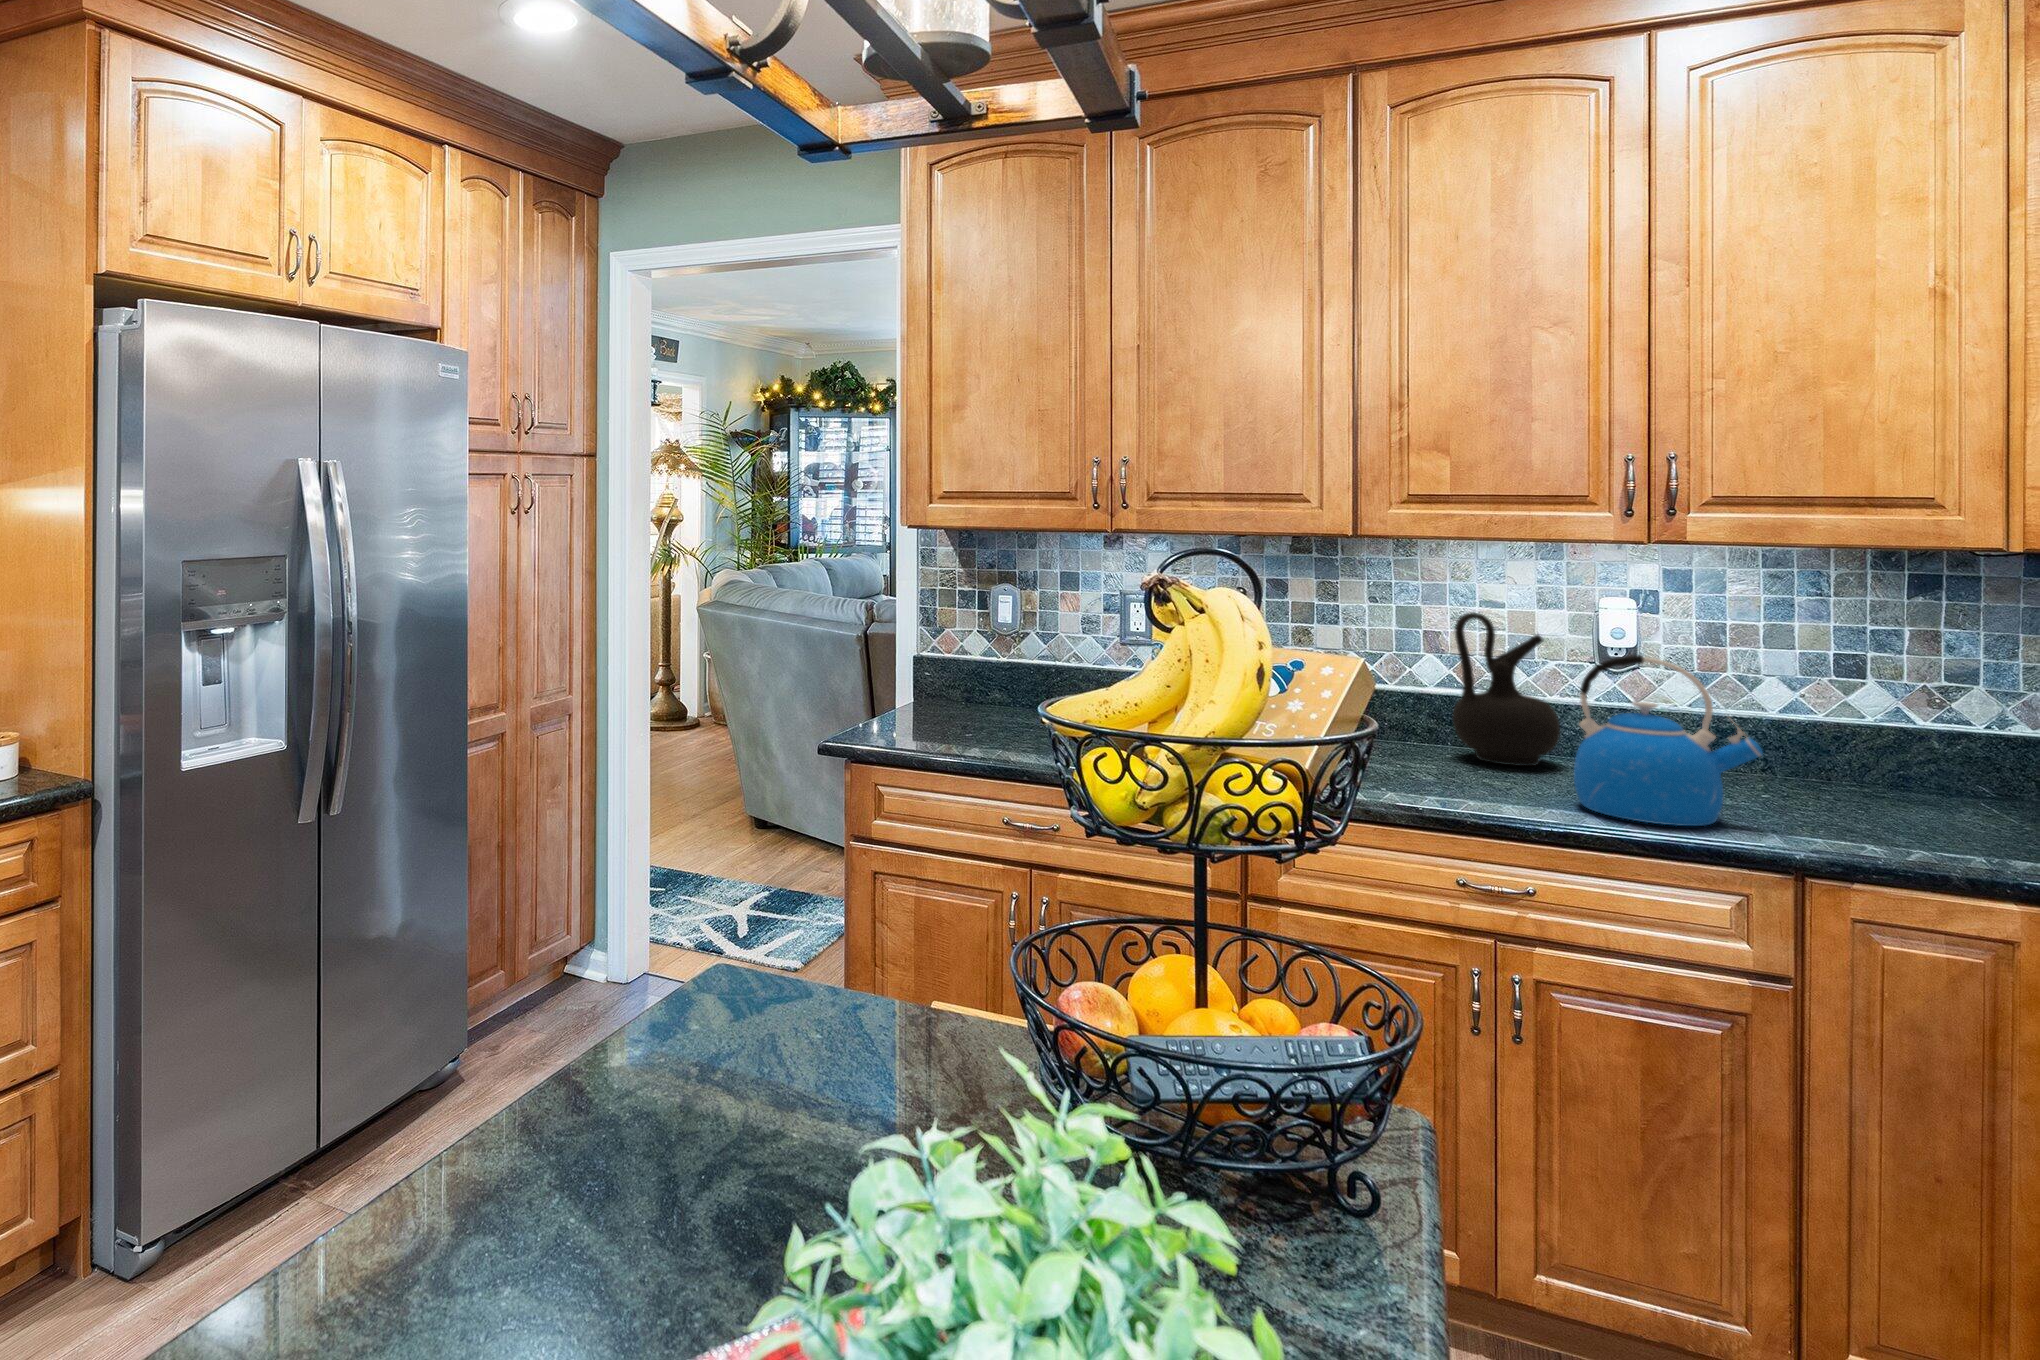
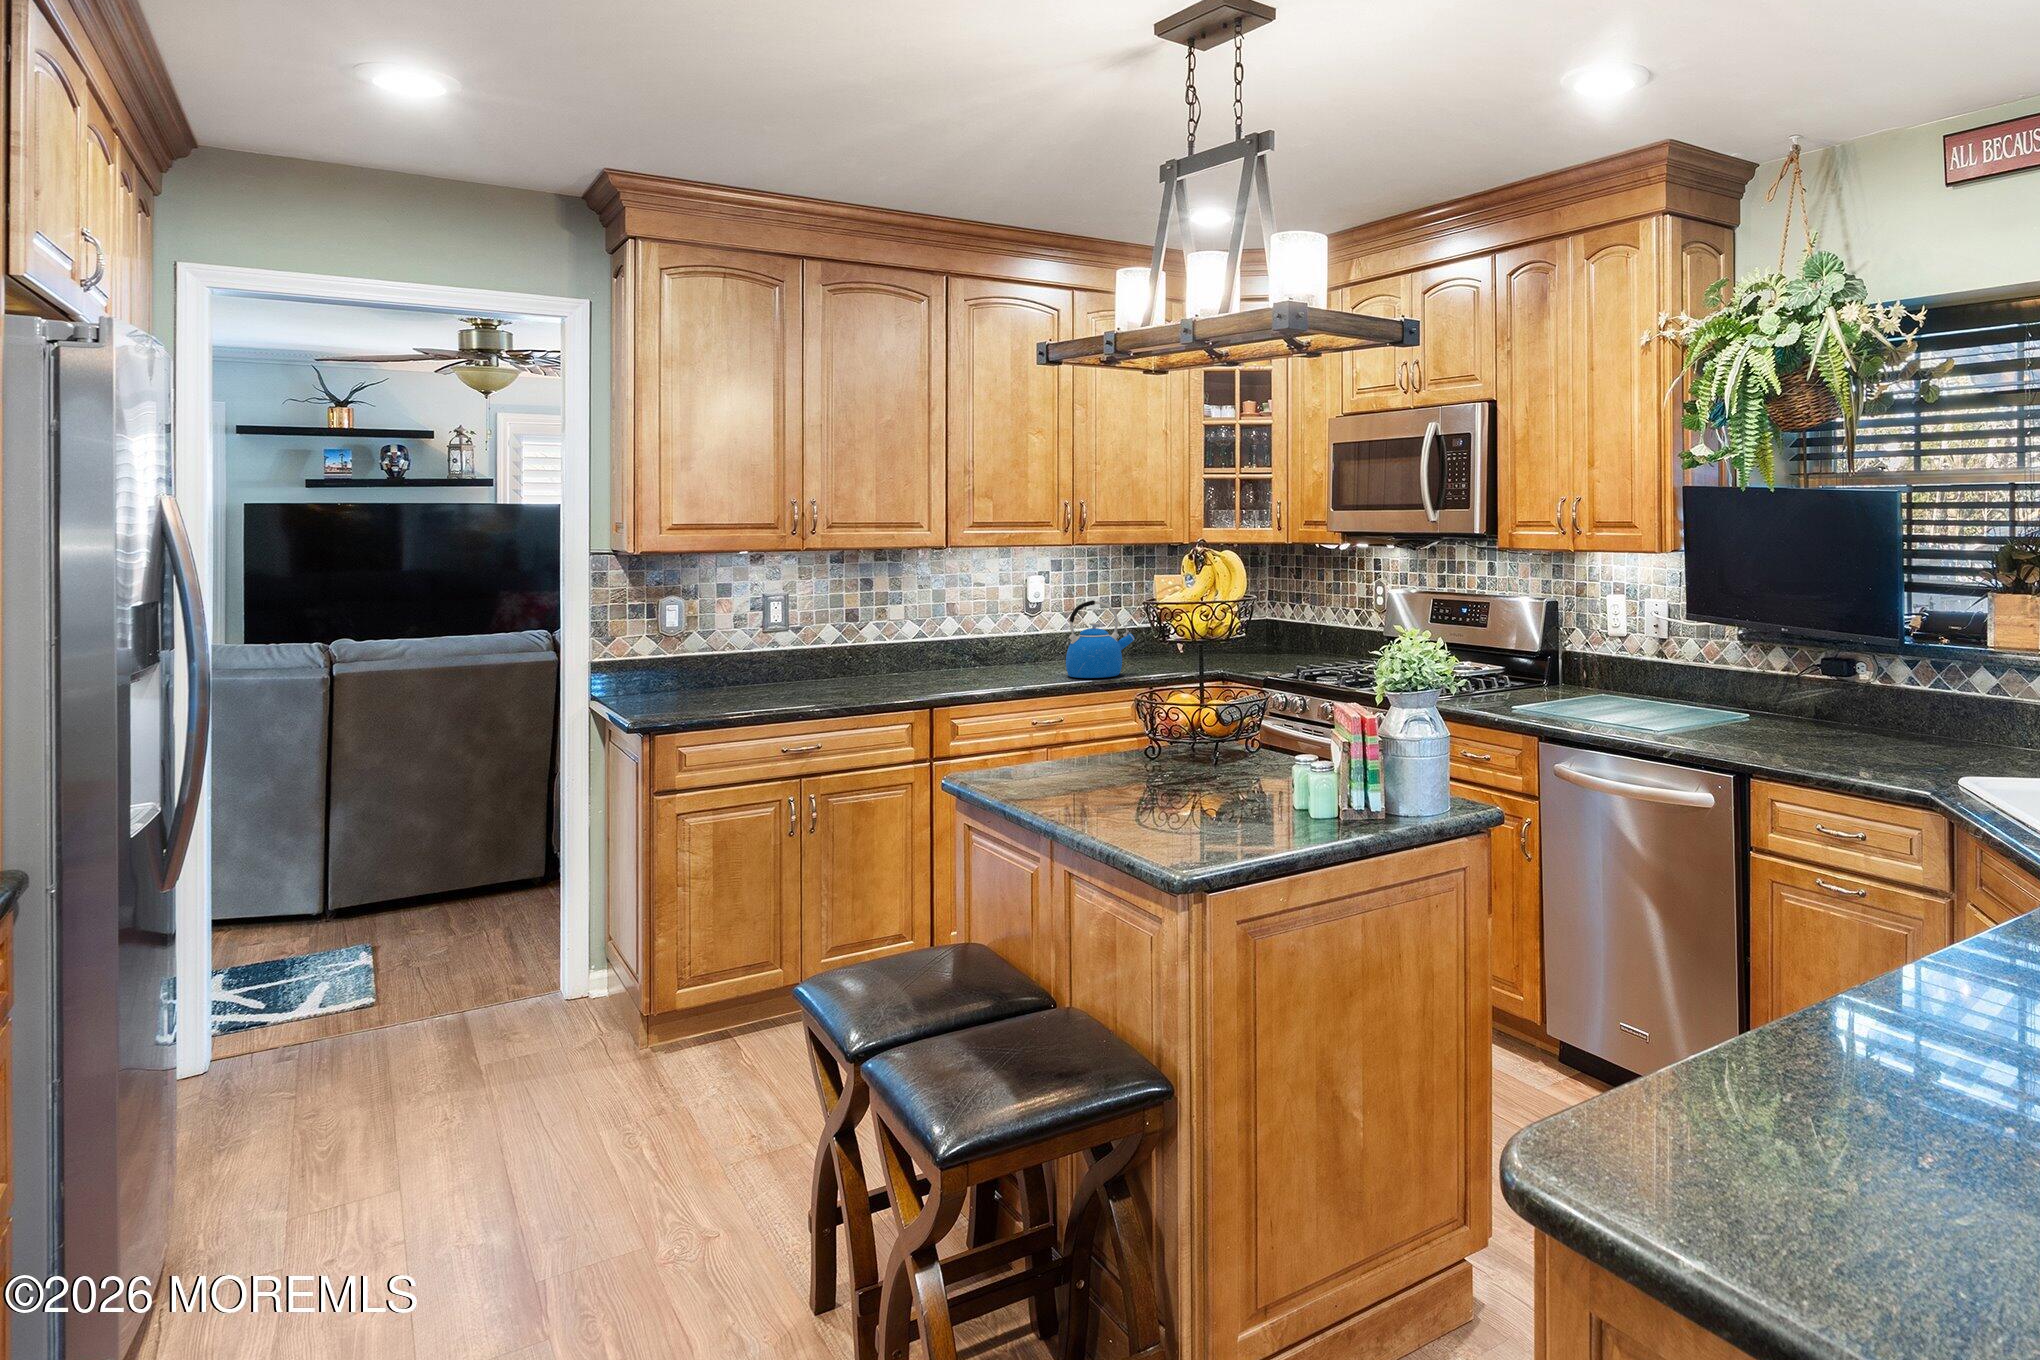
ceramic jug: present [1452,613,1560,766] -> none [986,588,1036,669]

